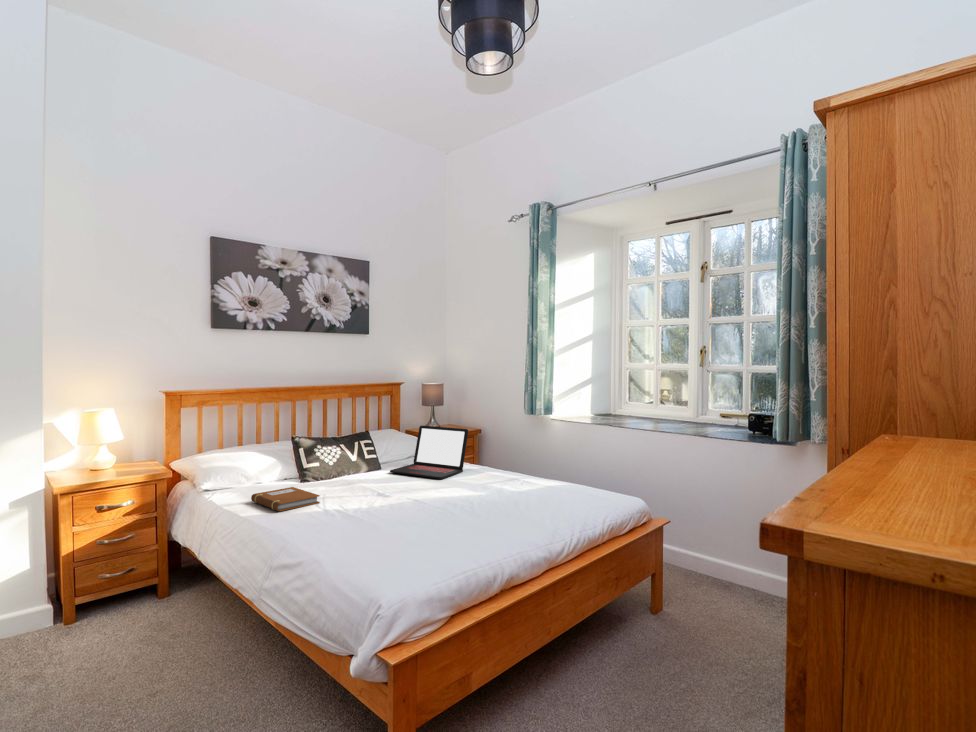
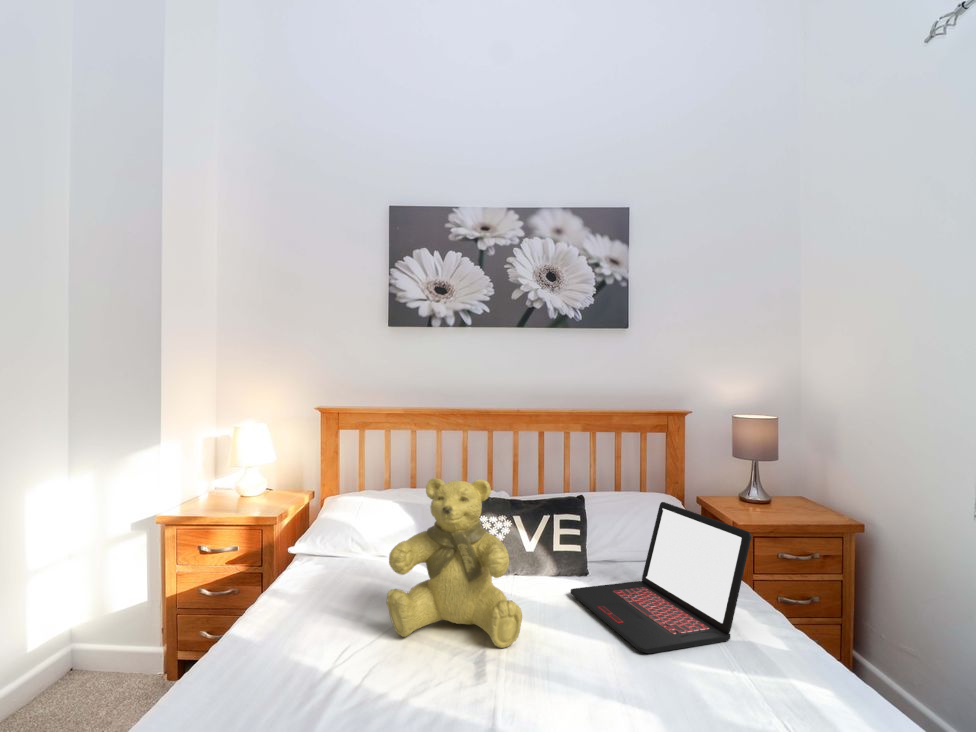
teddy bear: none [334,418,398,495] -> present [387,478,522,648]
notebook: present [251,487,320,511] -> none [243,589,354,647]

